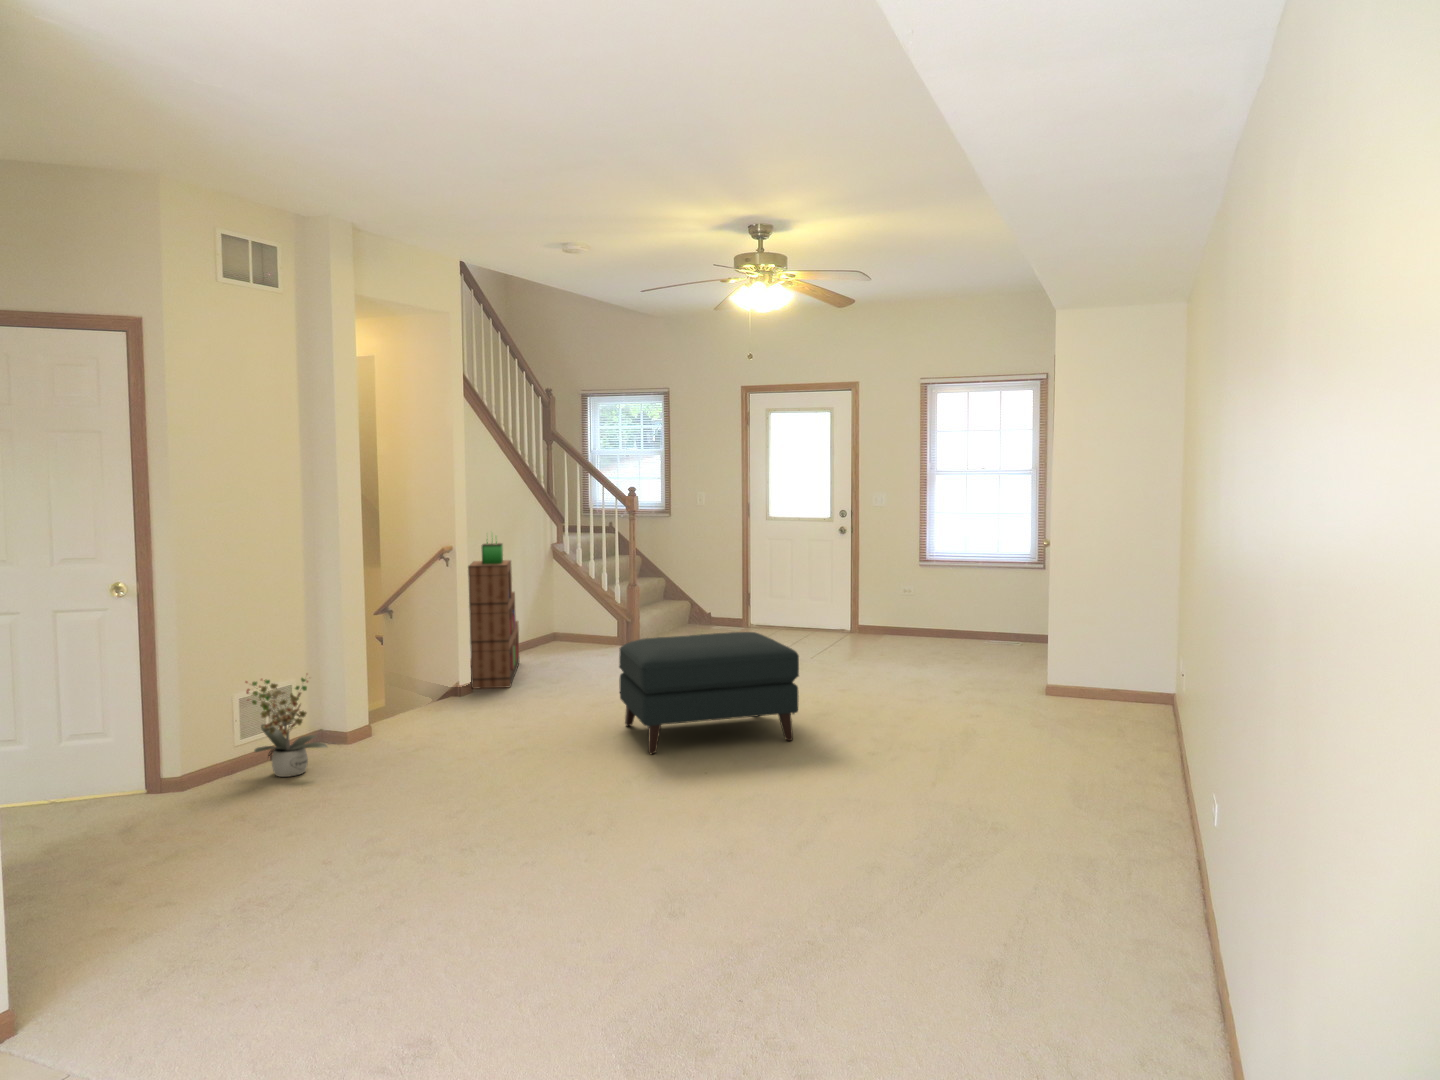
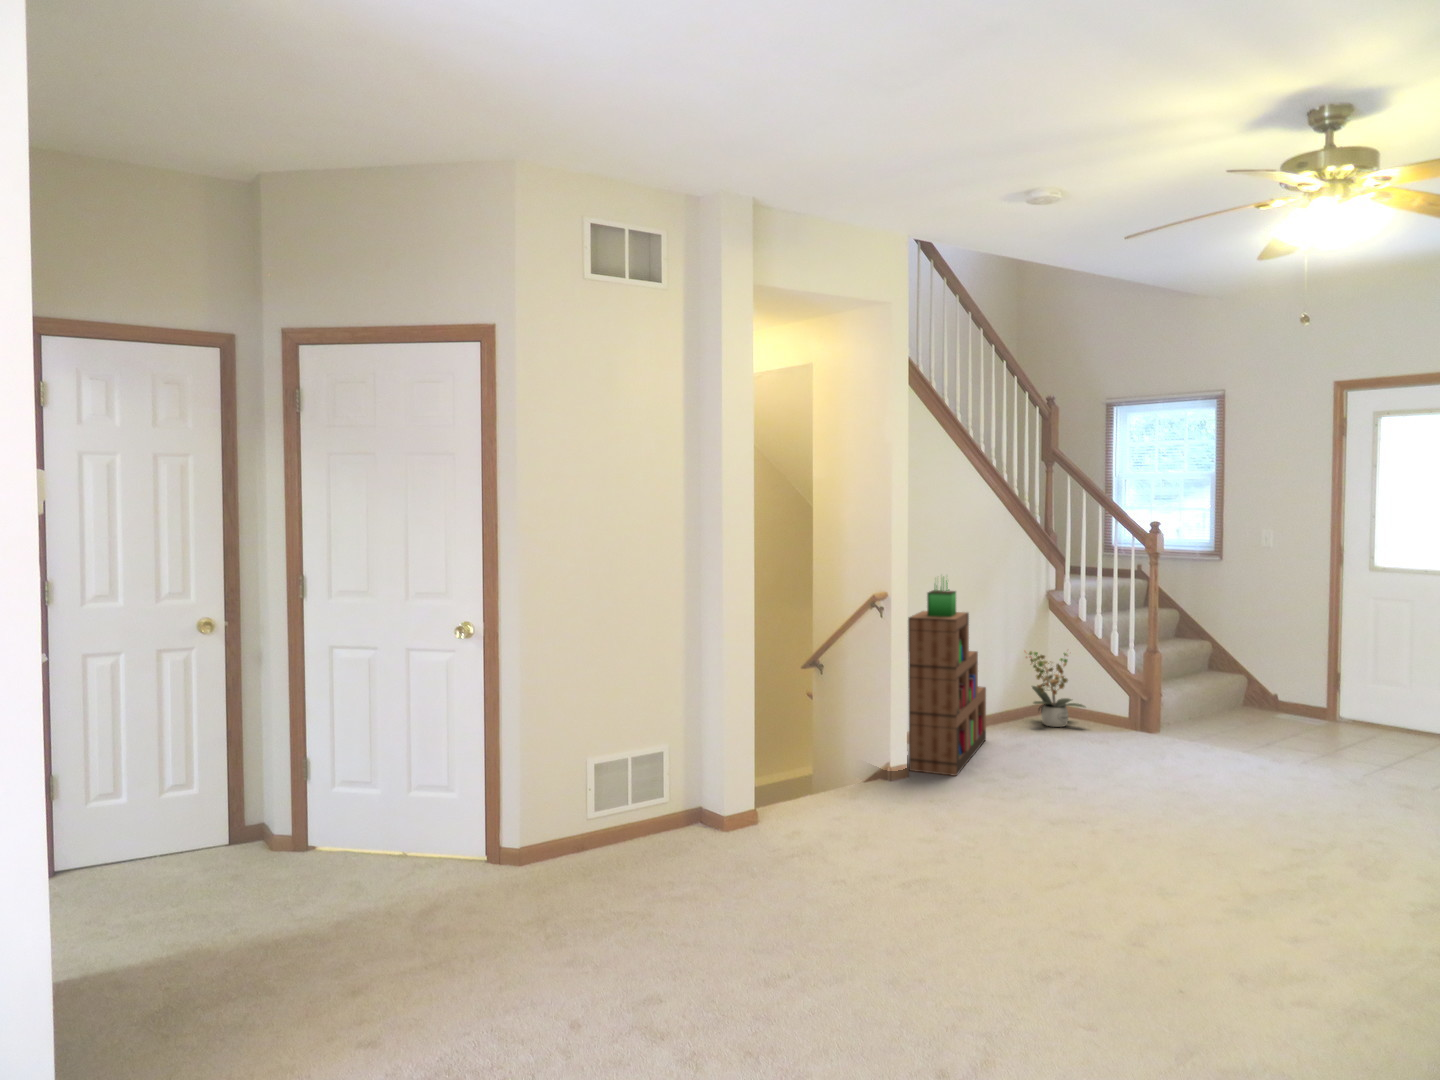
ottoman: present [619,632,799,754] -> none [1075,747,1384,960]
potted plant: present [246,678,327,777] -> present [1029,651,1085,727]

